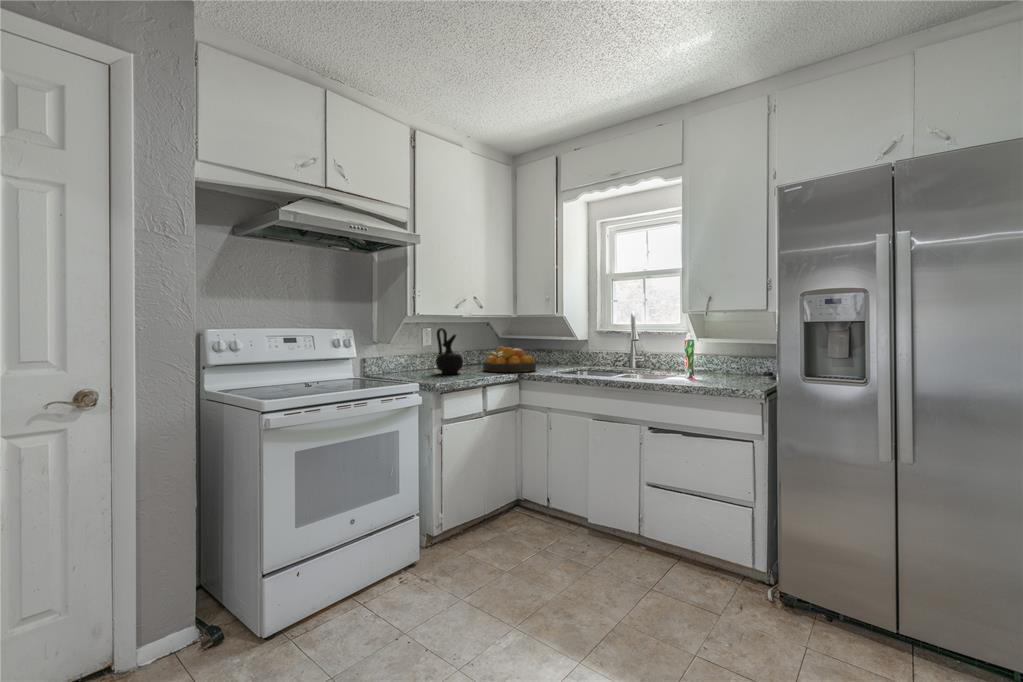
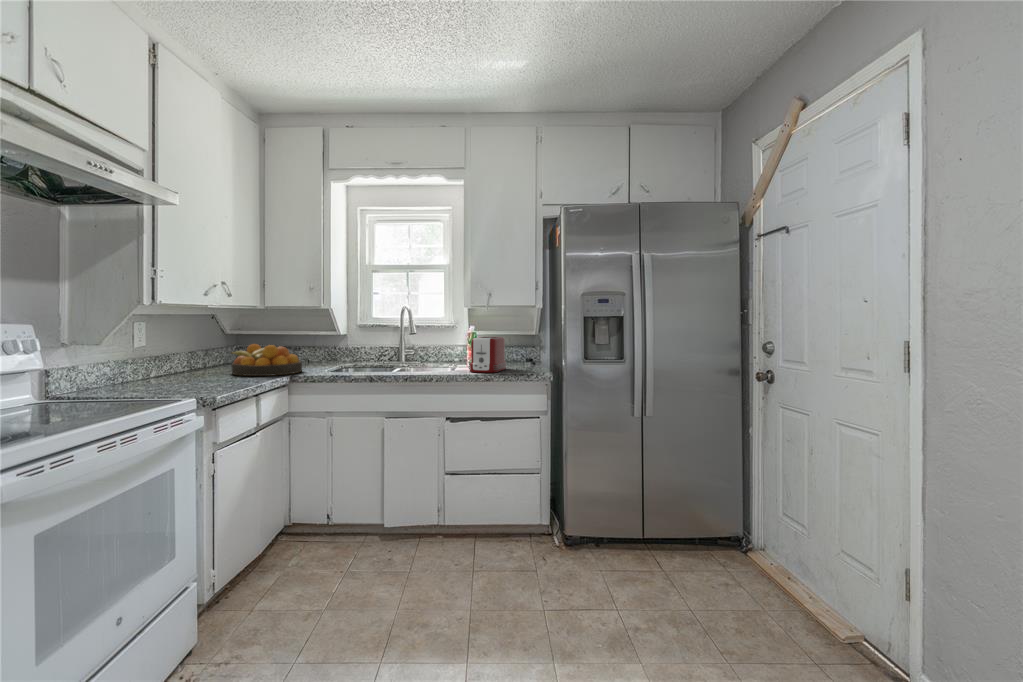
ceramic jug: present [436,328,463,374] -> none [172,323,216,383]
toaster: none [682,343,735,381] -> present [469,337,507,373]

